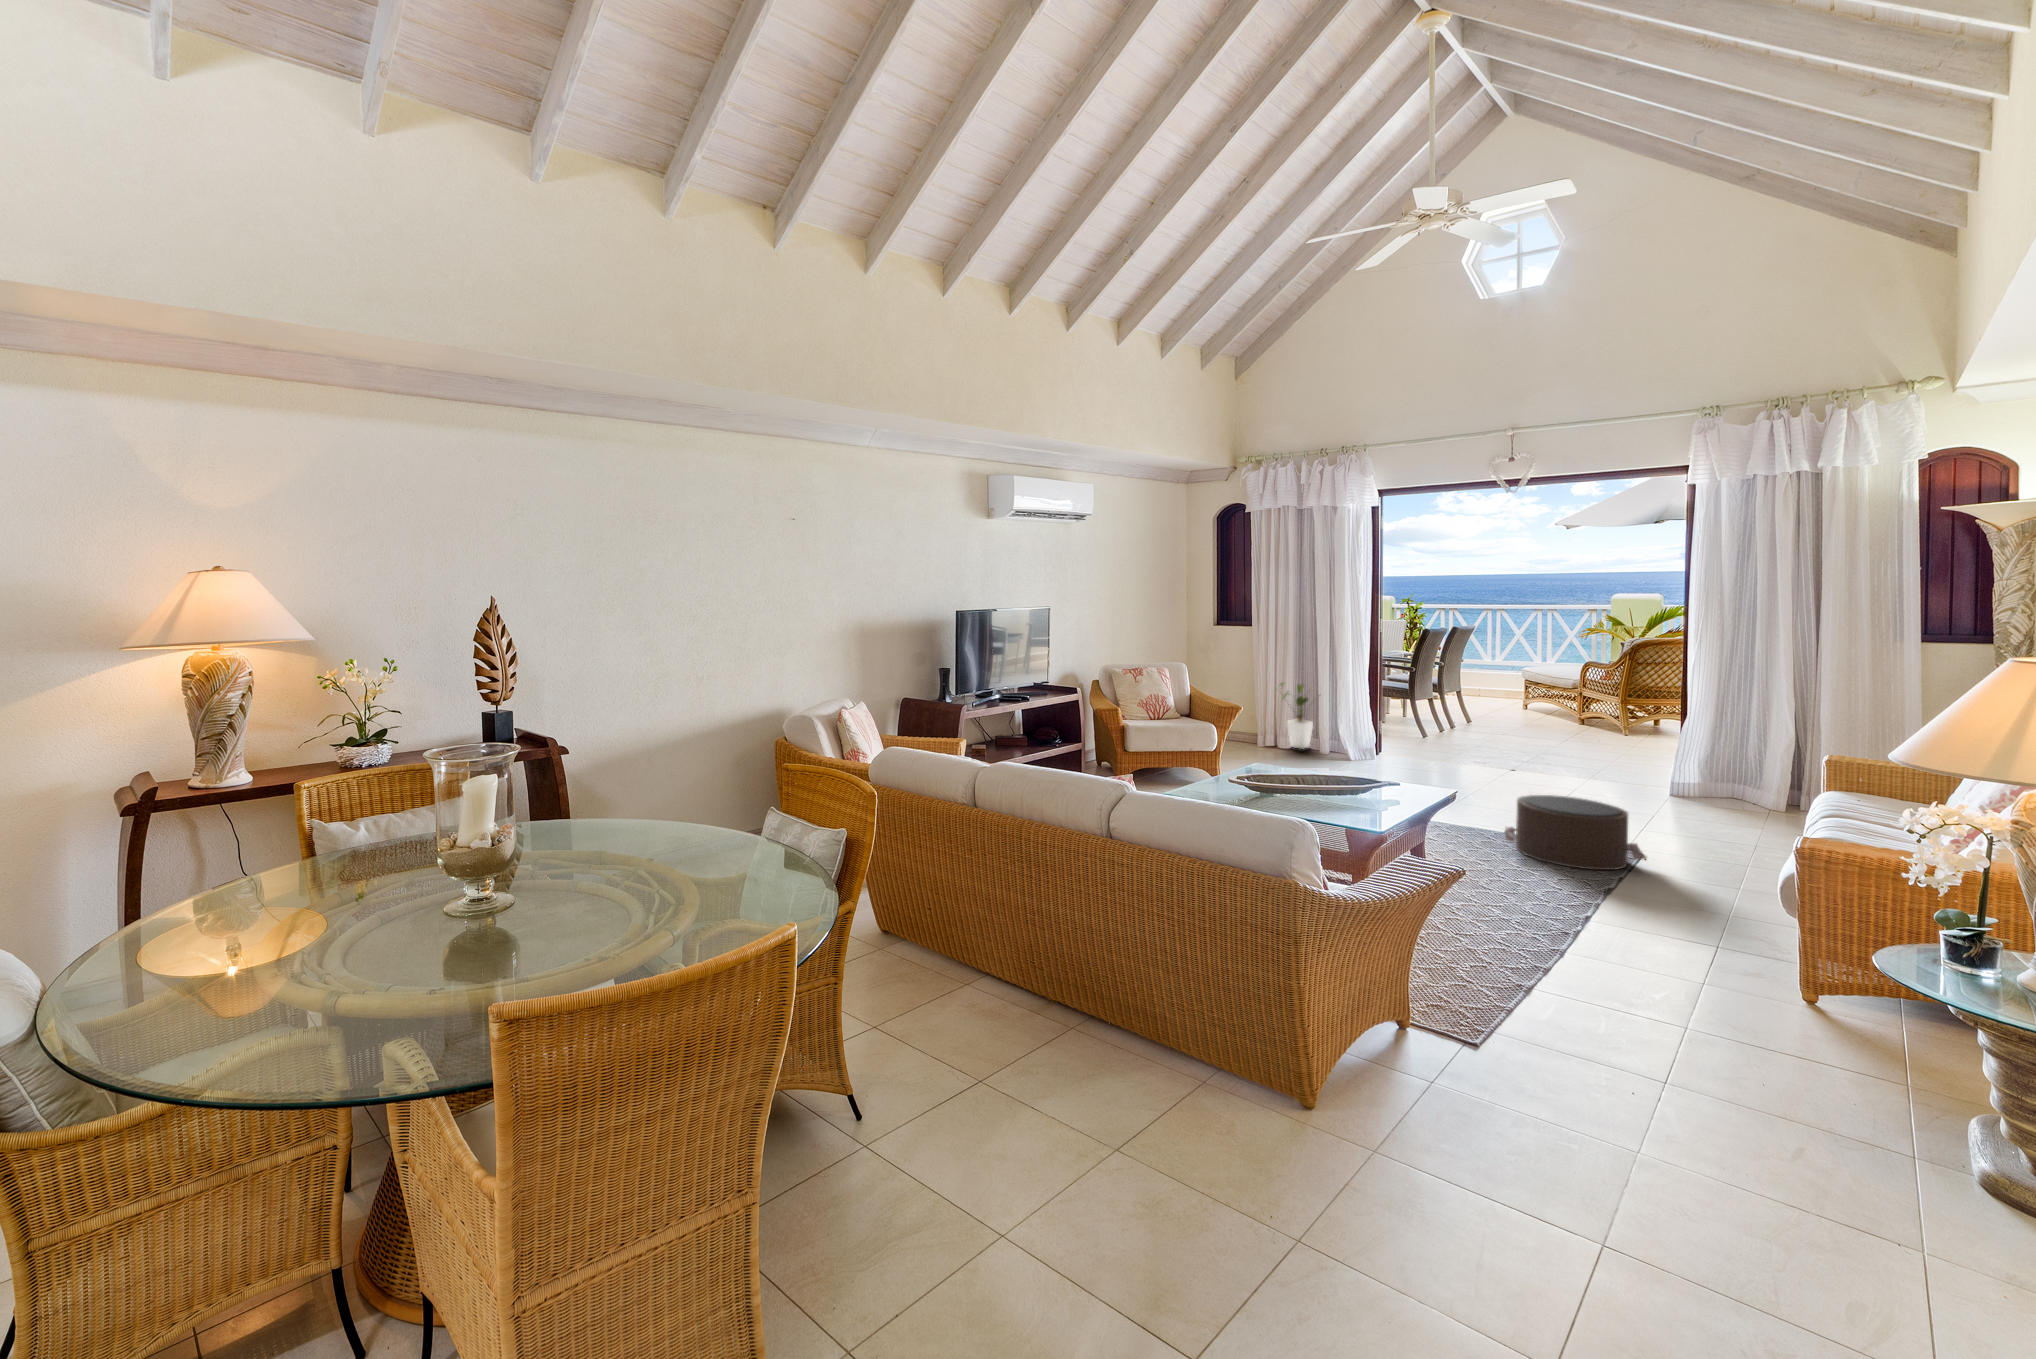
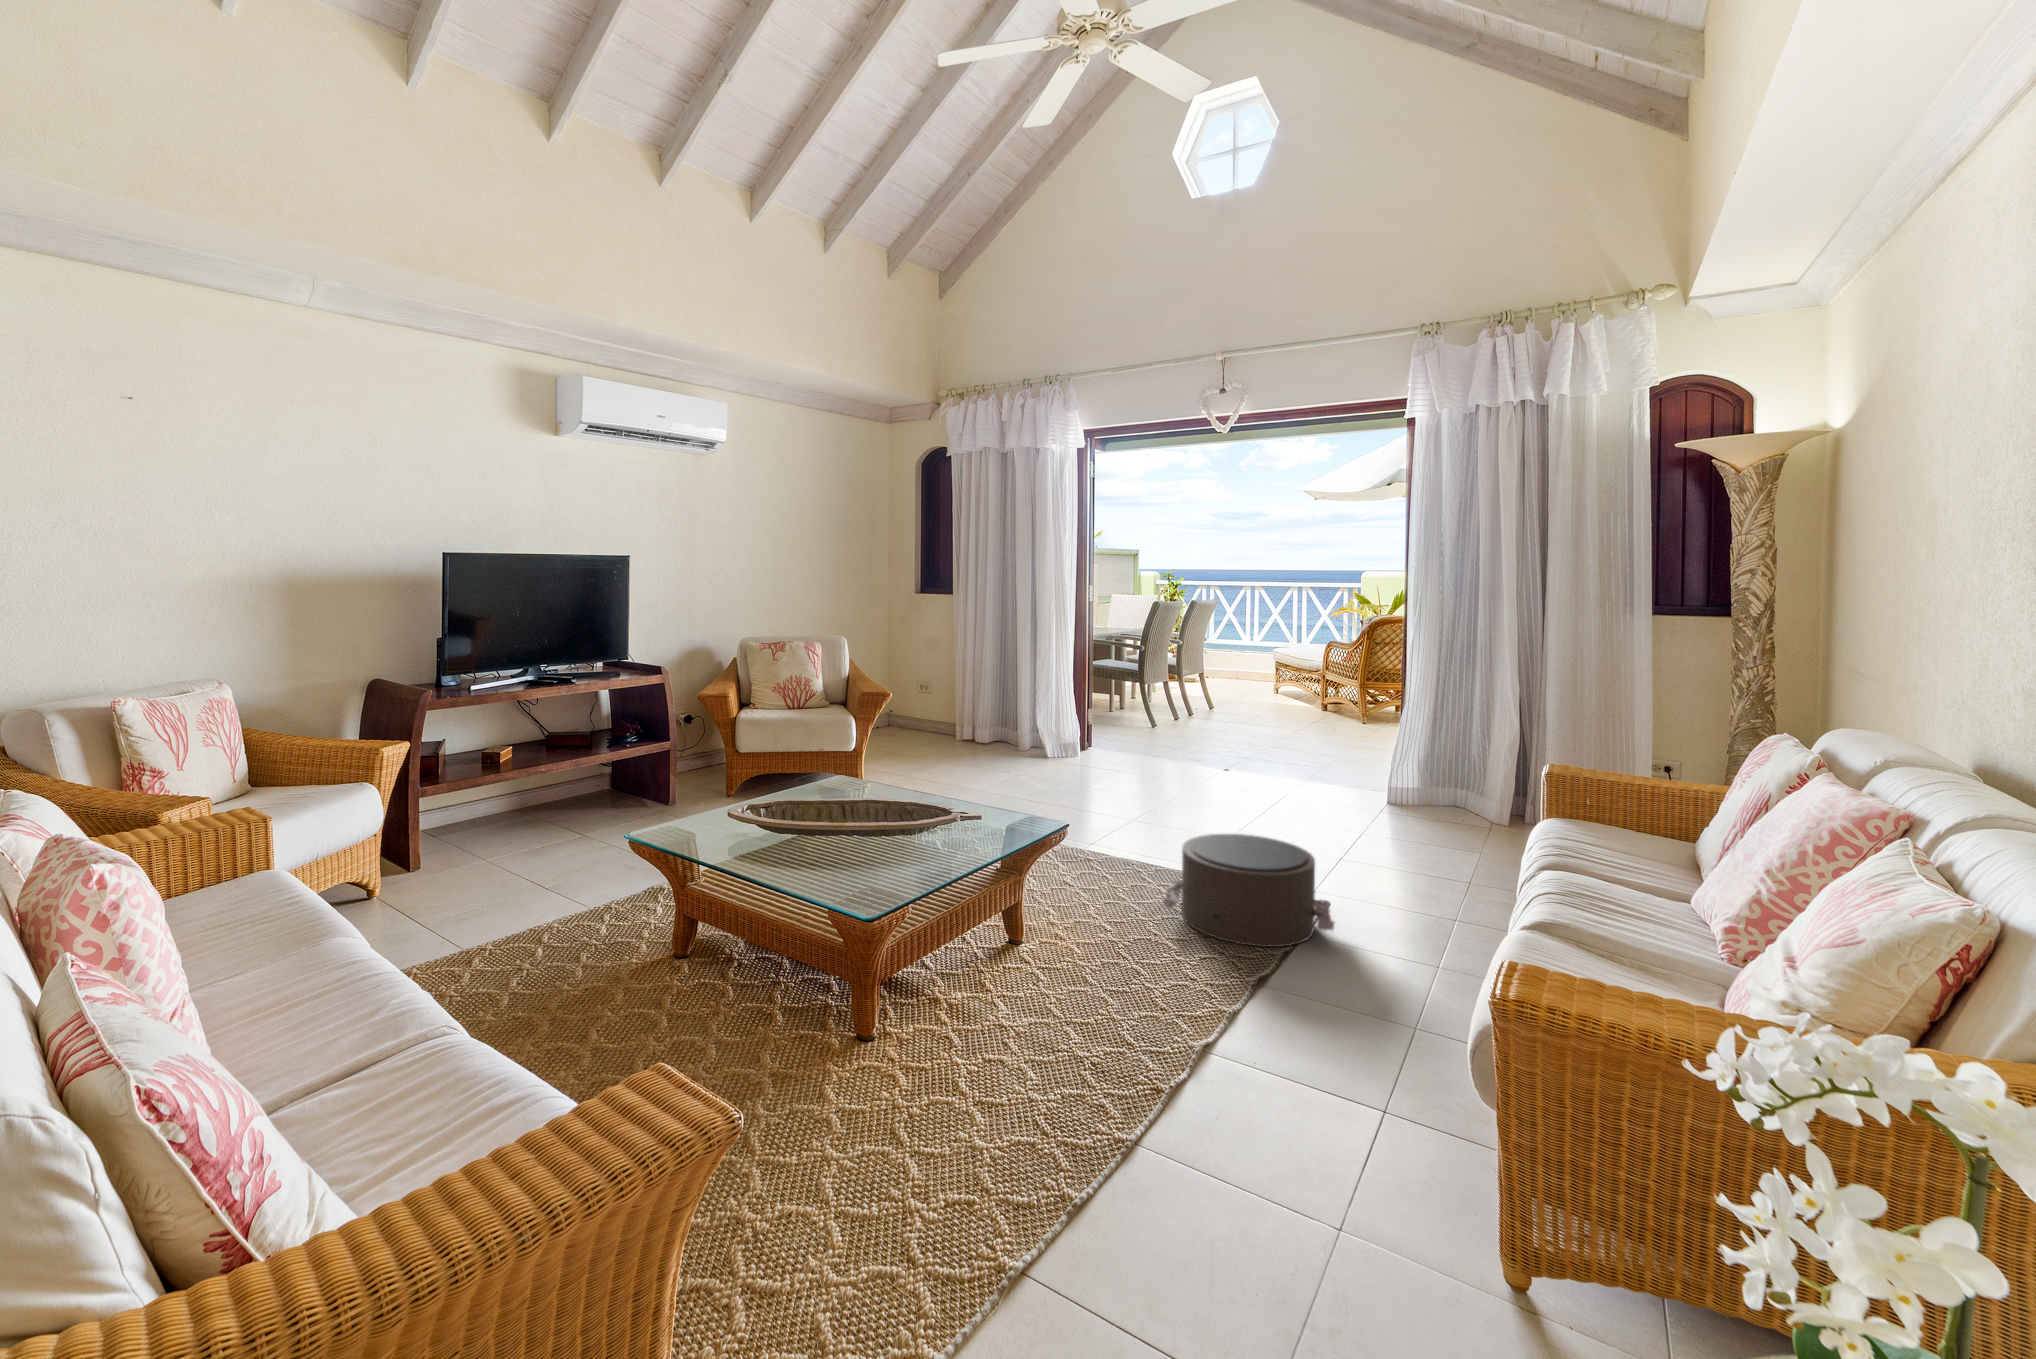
house plant: present [1277,683,1319,749] -> none [962,674,1040,758]

